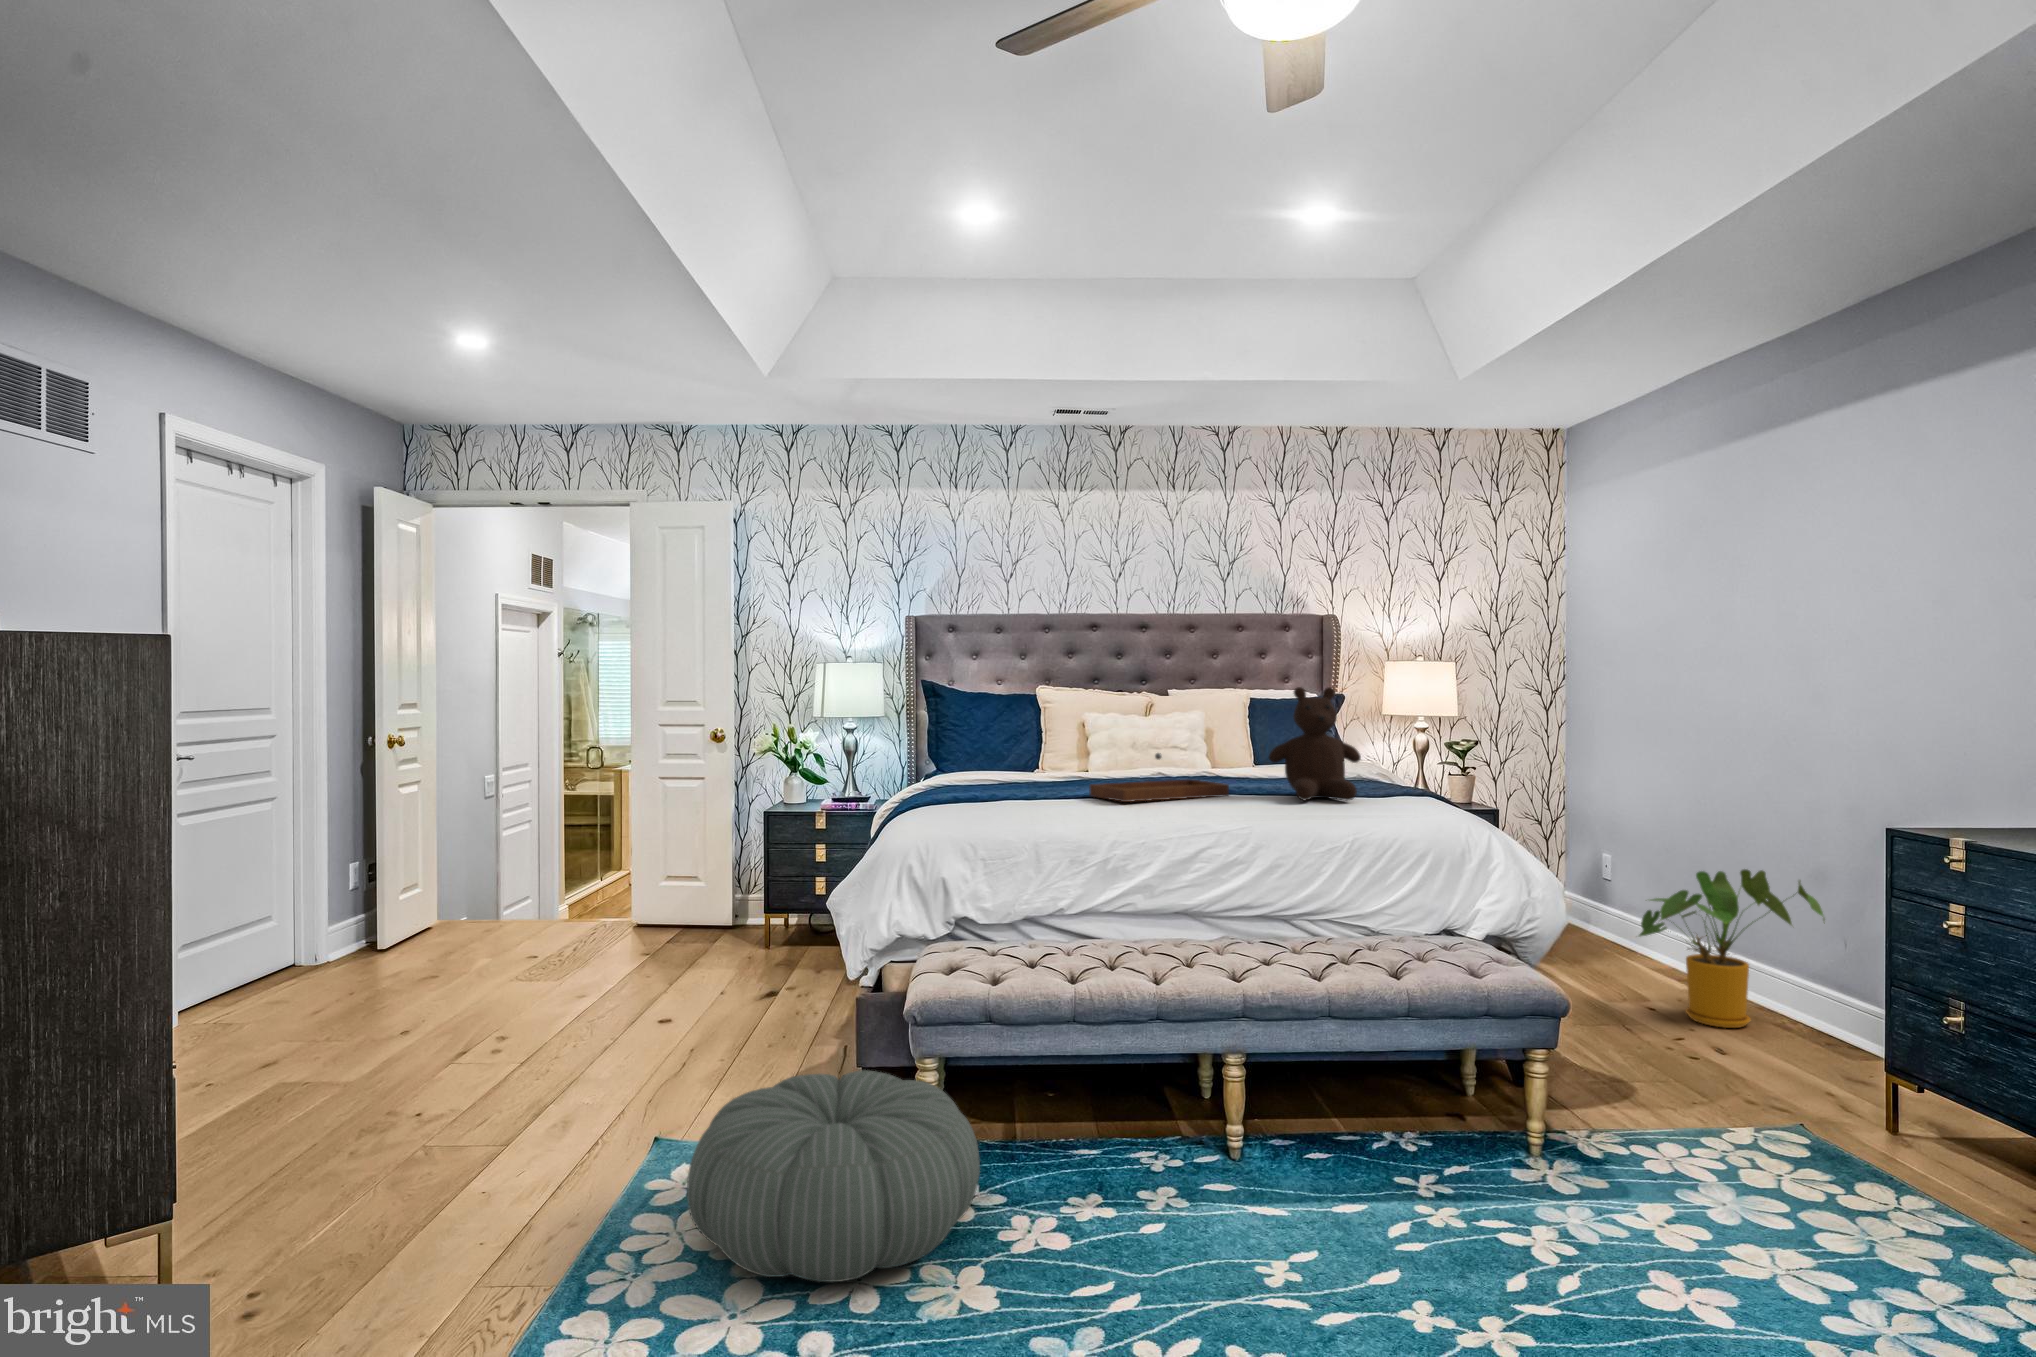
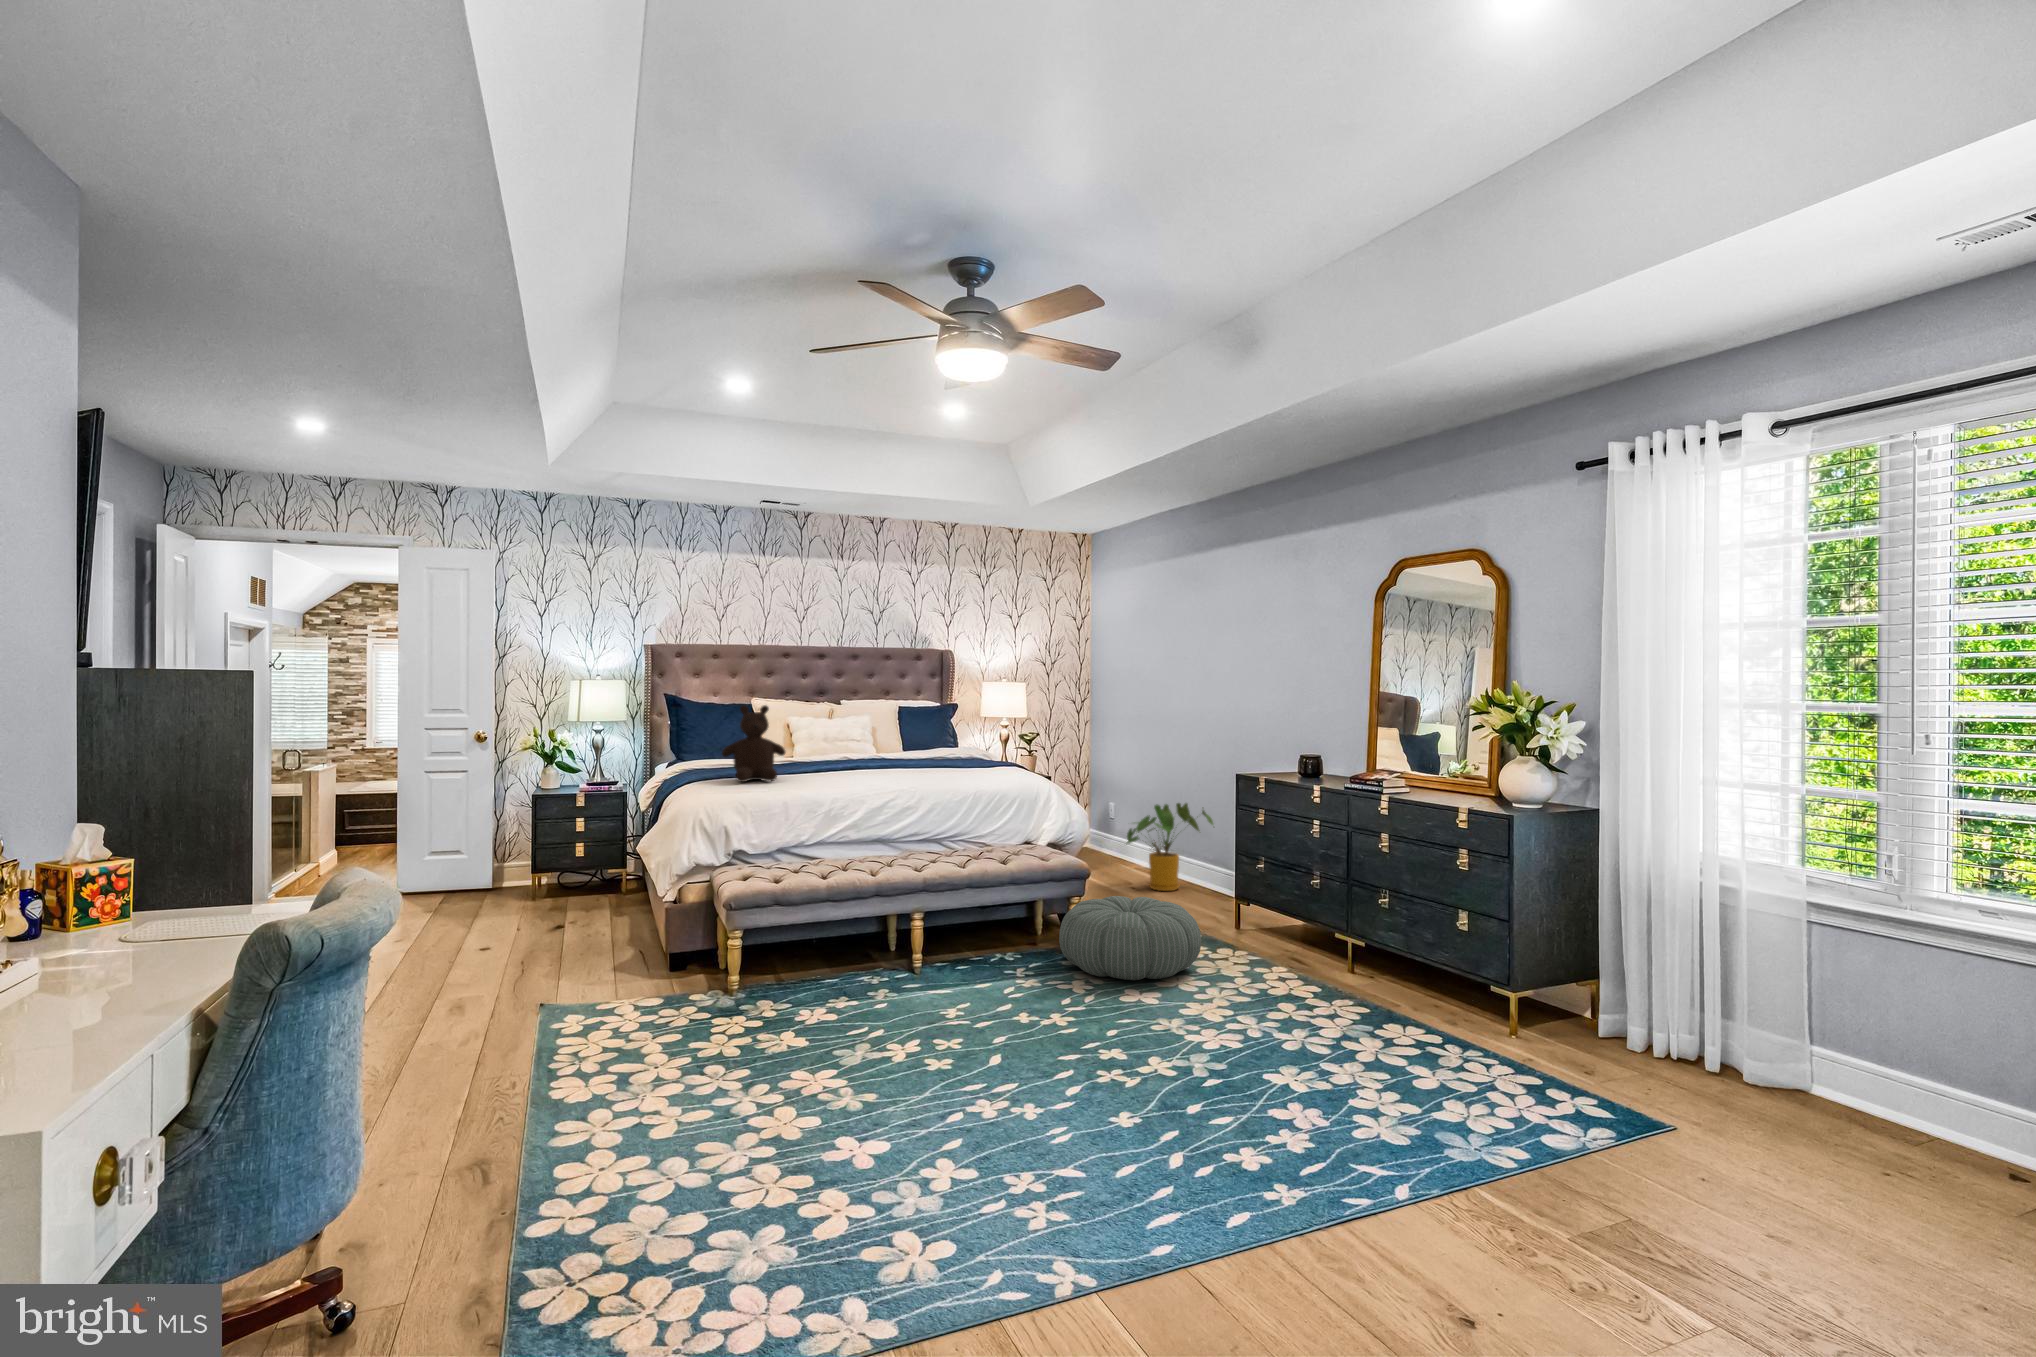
teddy bear: present [1269,687,1361,801] -> present [722,705,786,782]
tray: present [1089,753,1229,802] -> none [811,743,900,774]
pouf: present [687,1070,980,1282] -> present [1059,896,1201,980]

